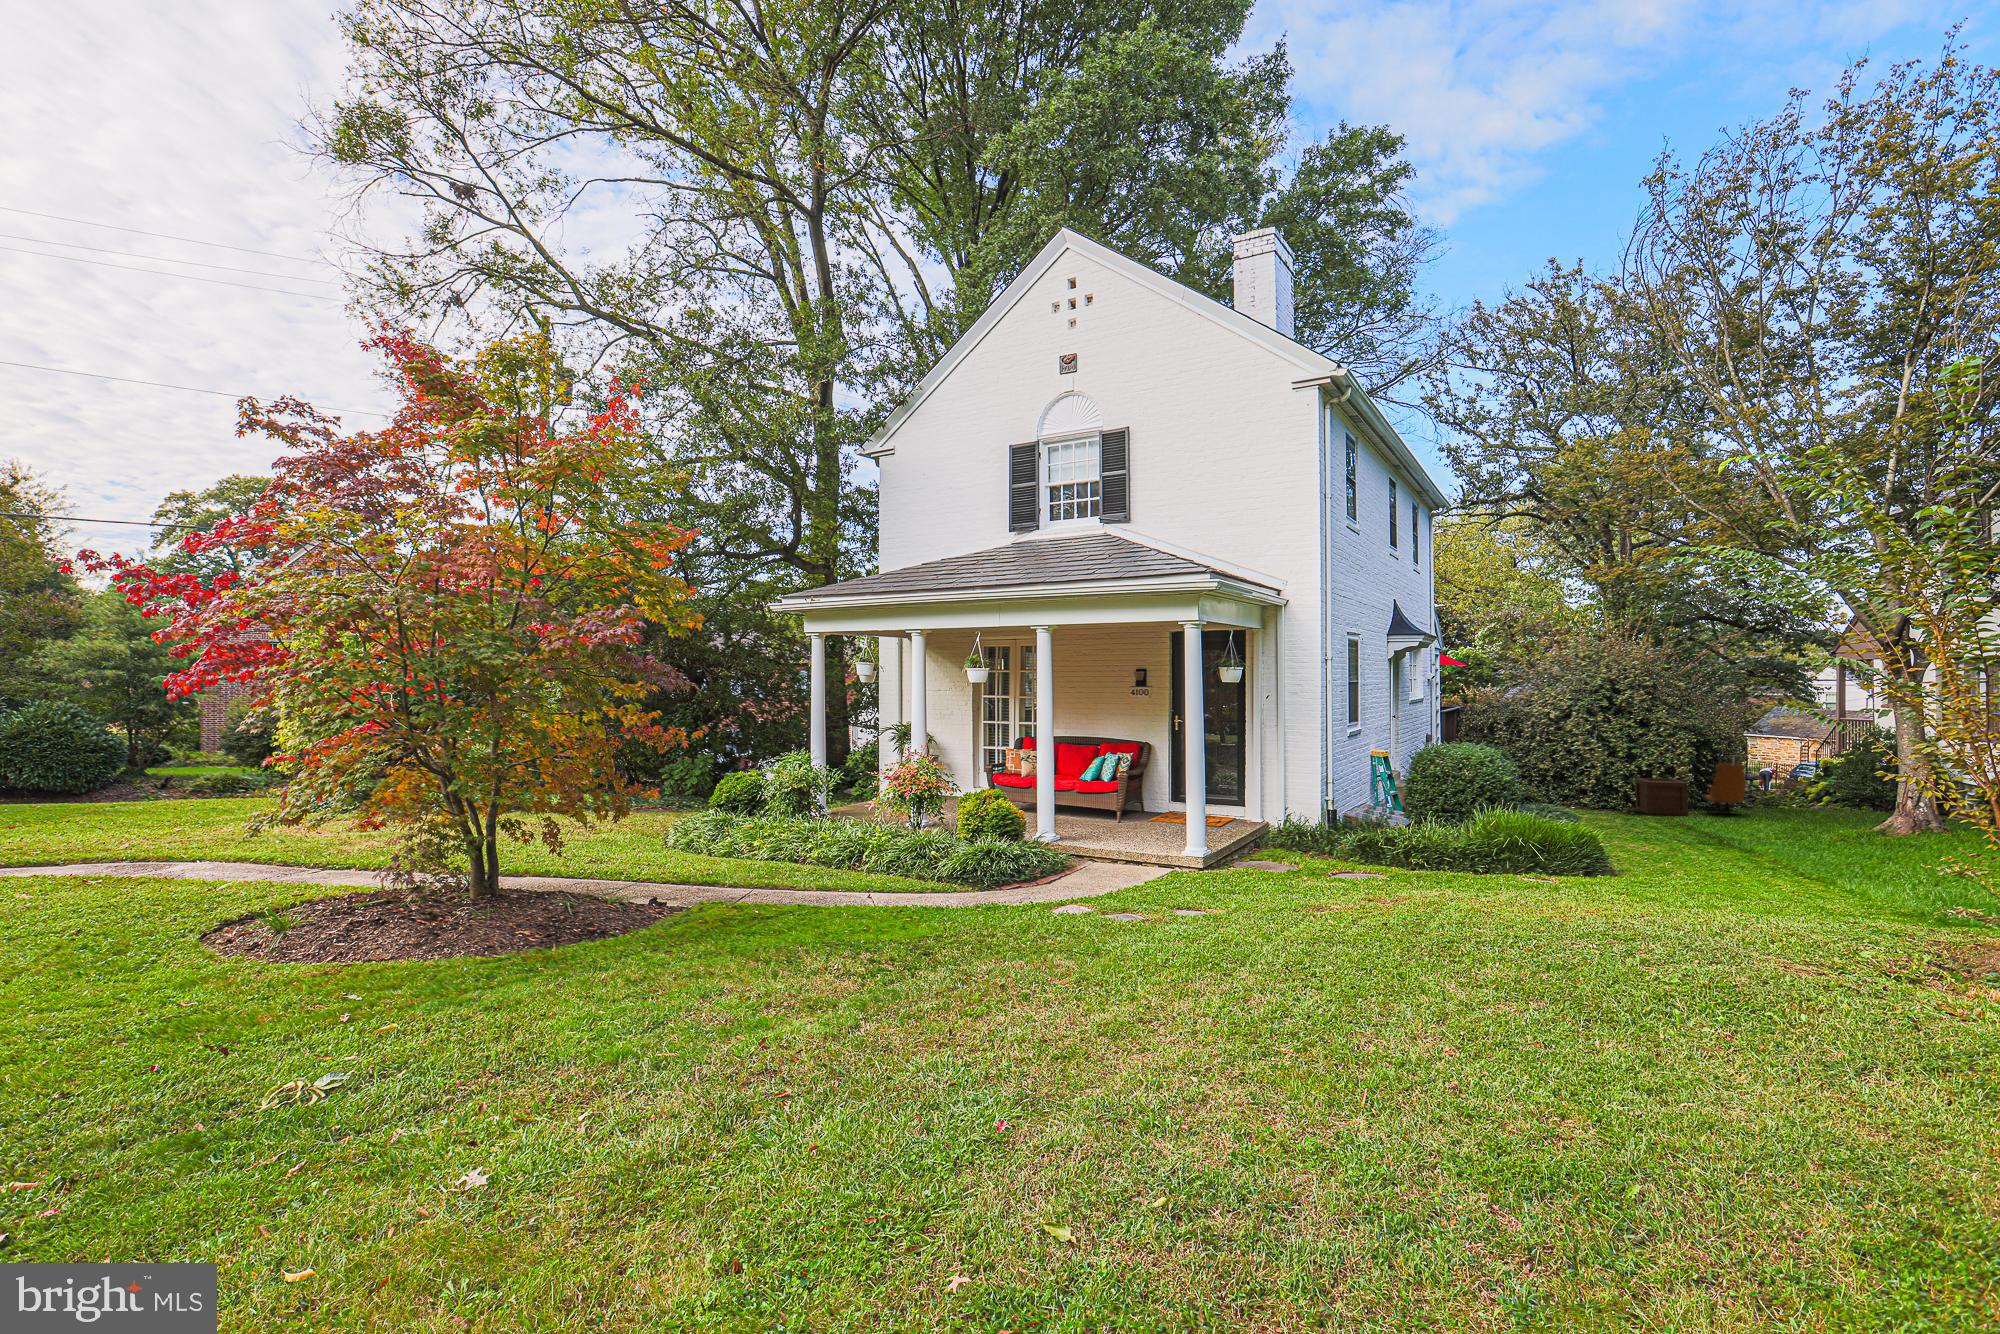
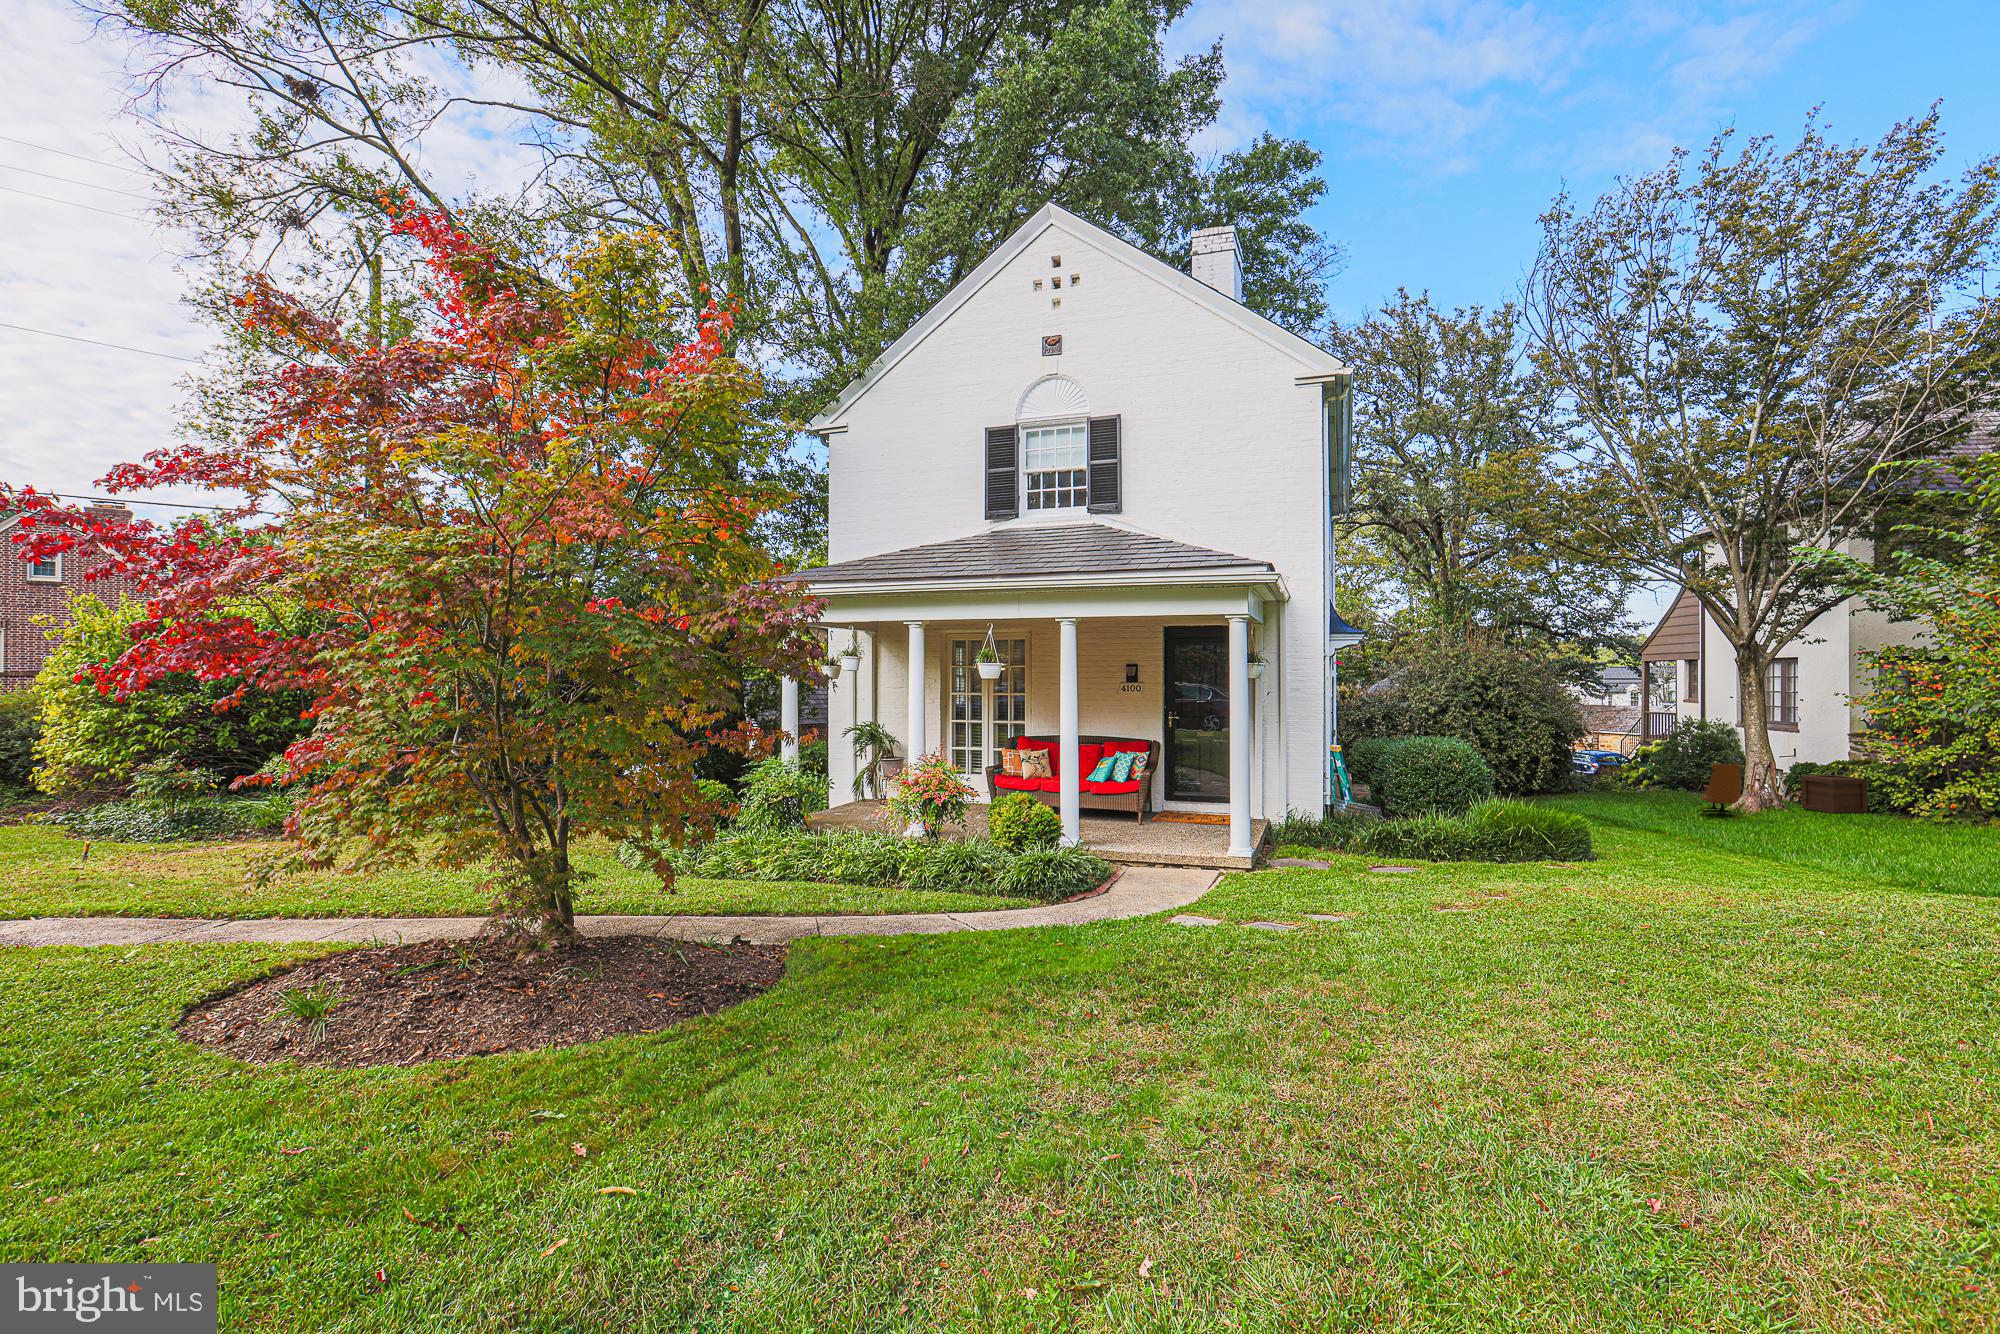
wooden crate: present [1635,778,1688,815] -> present [1802,775,1868,813]

